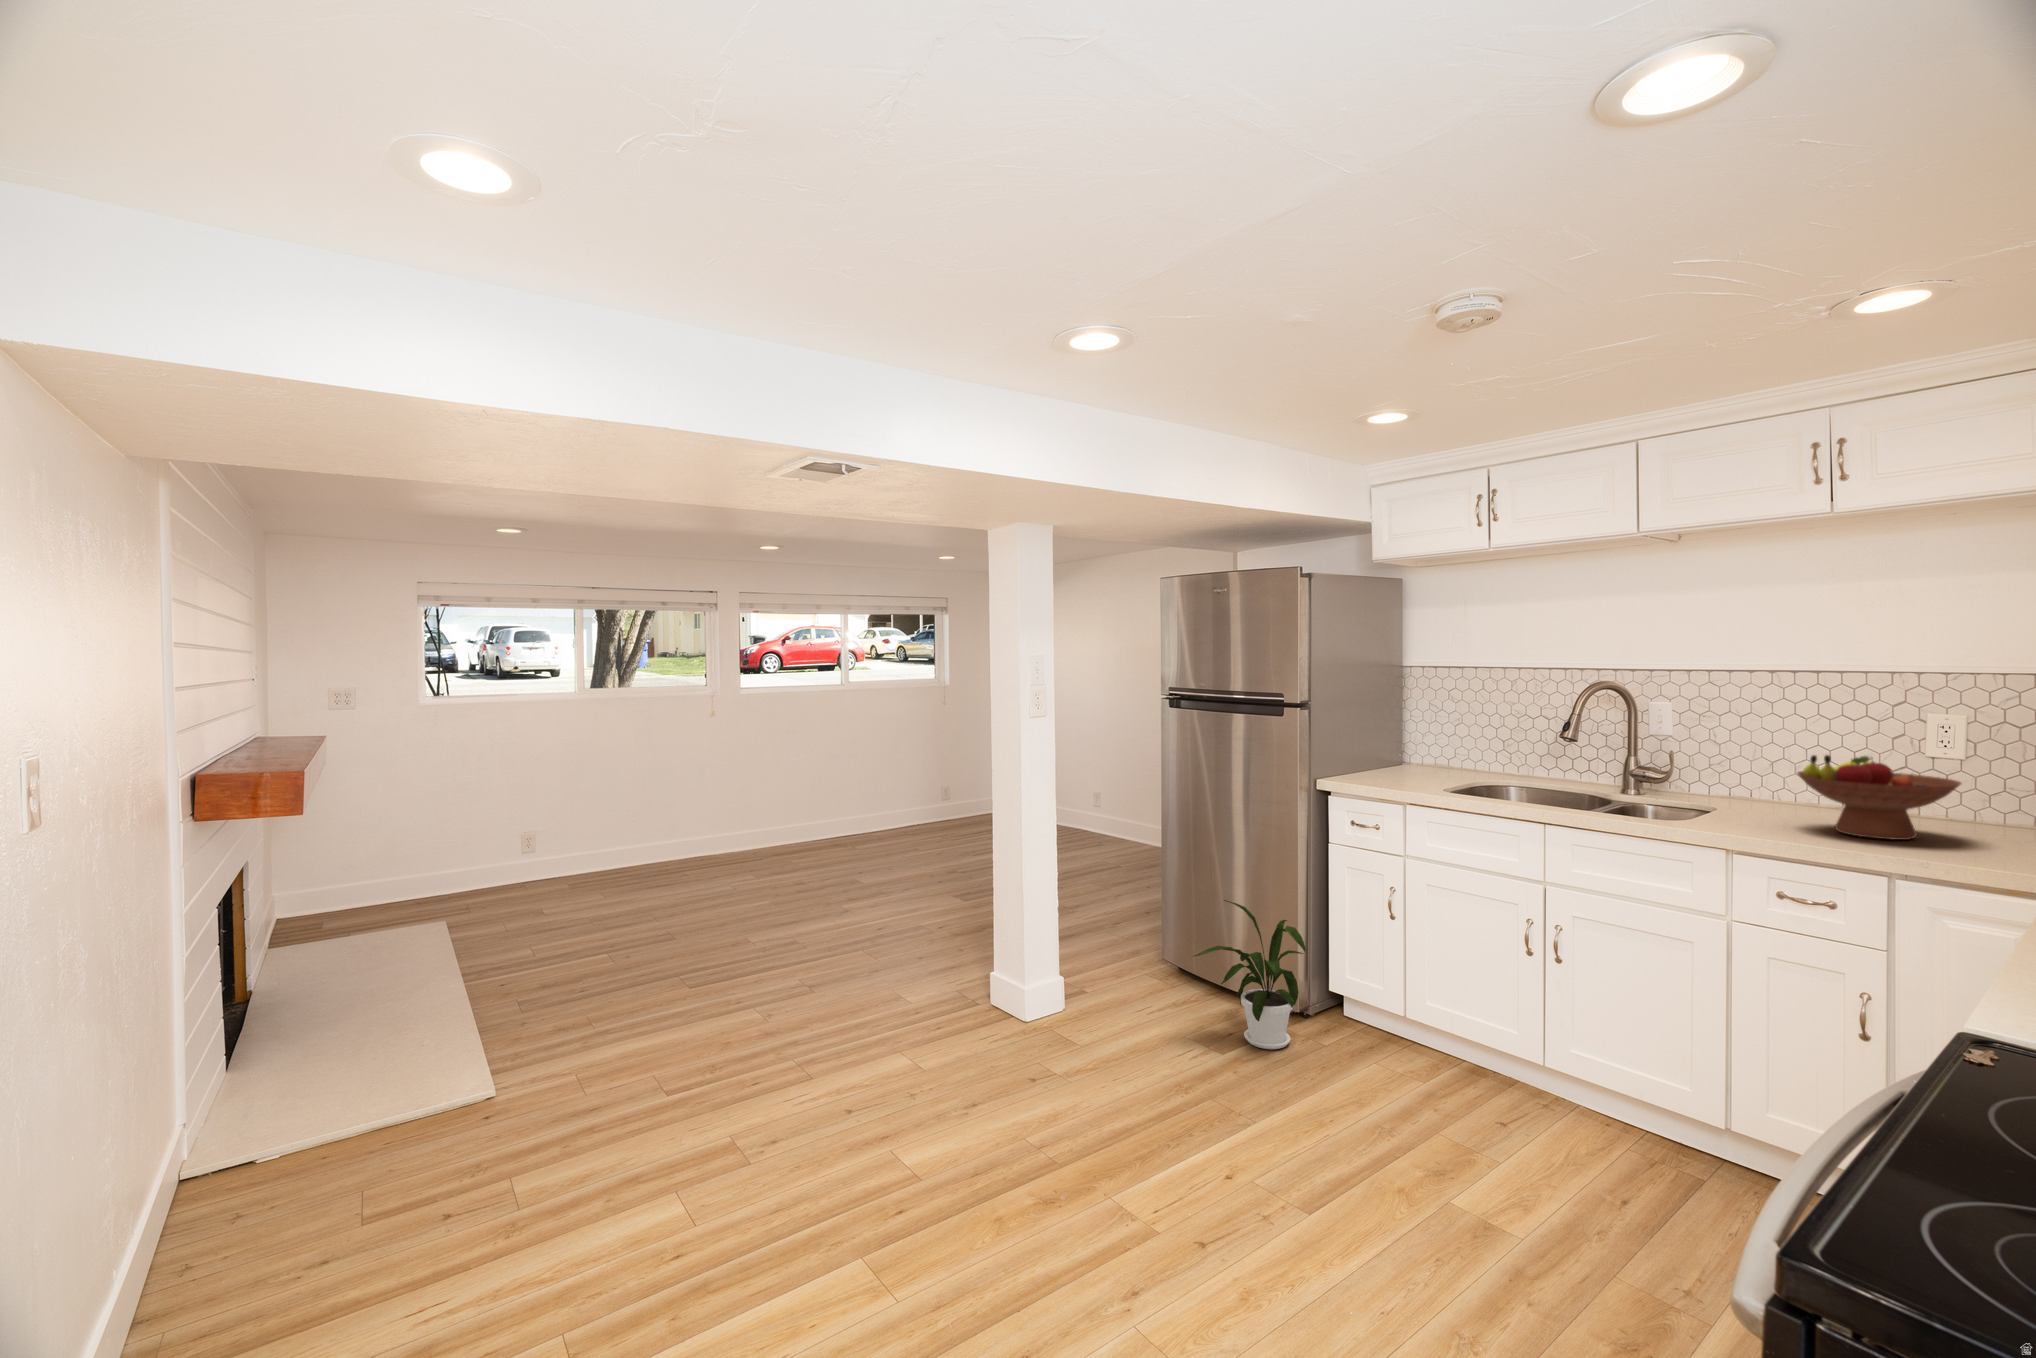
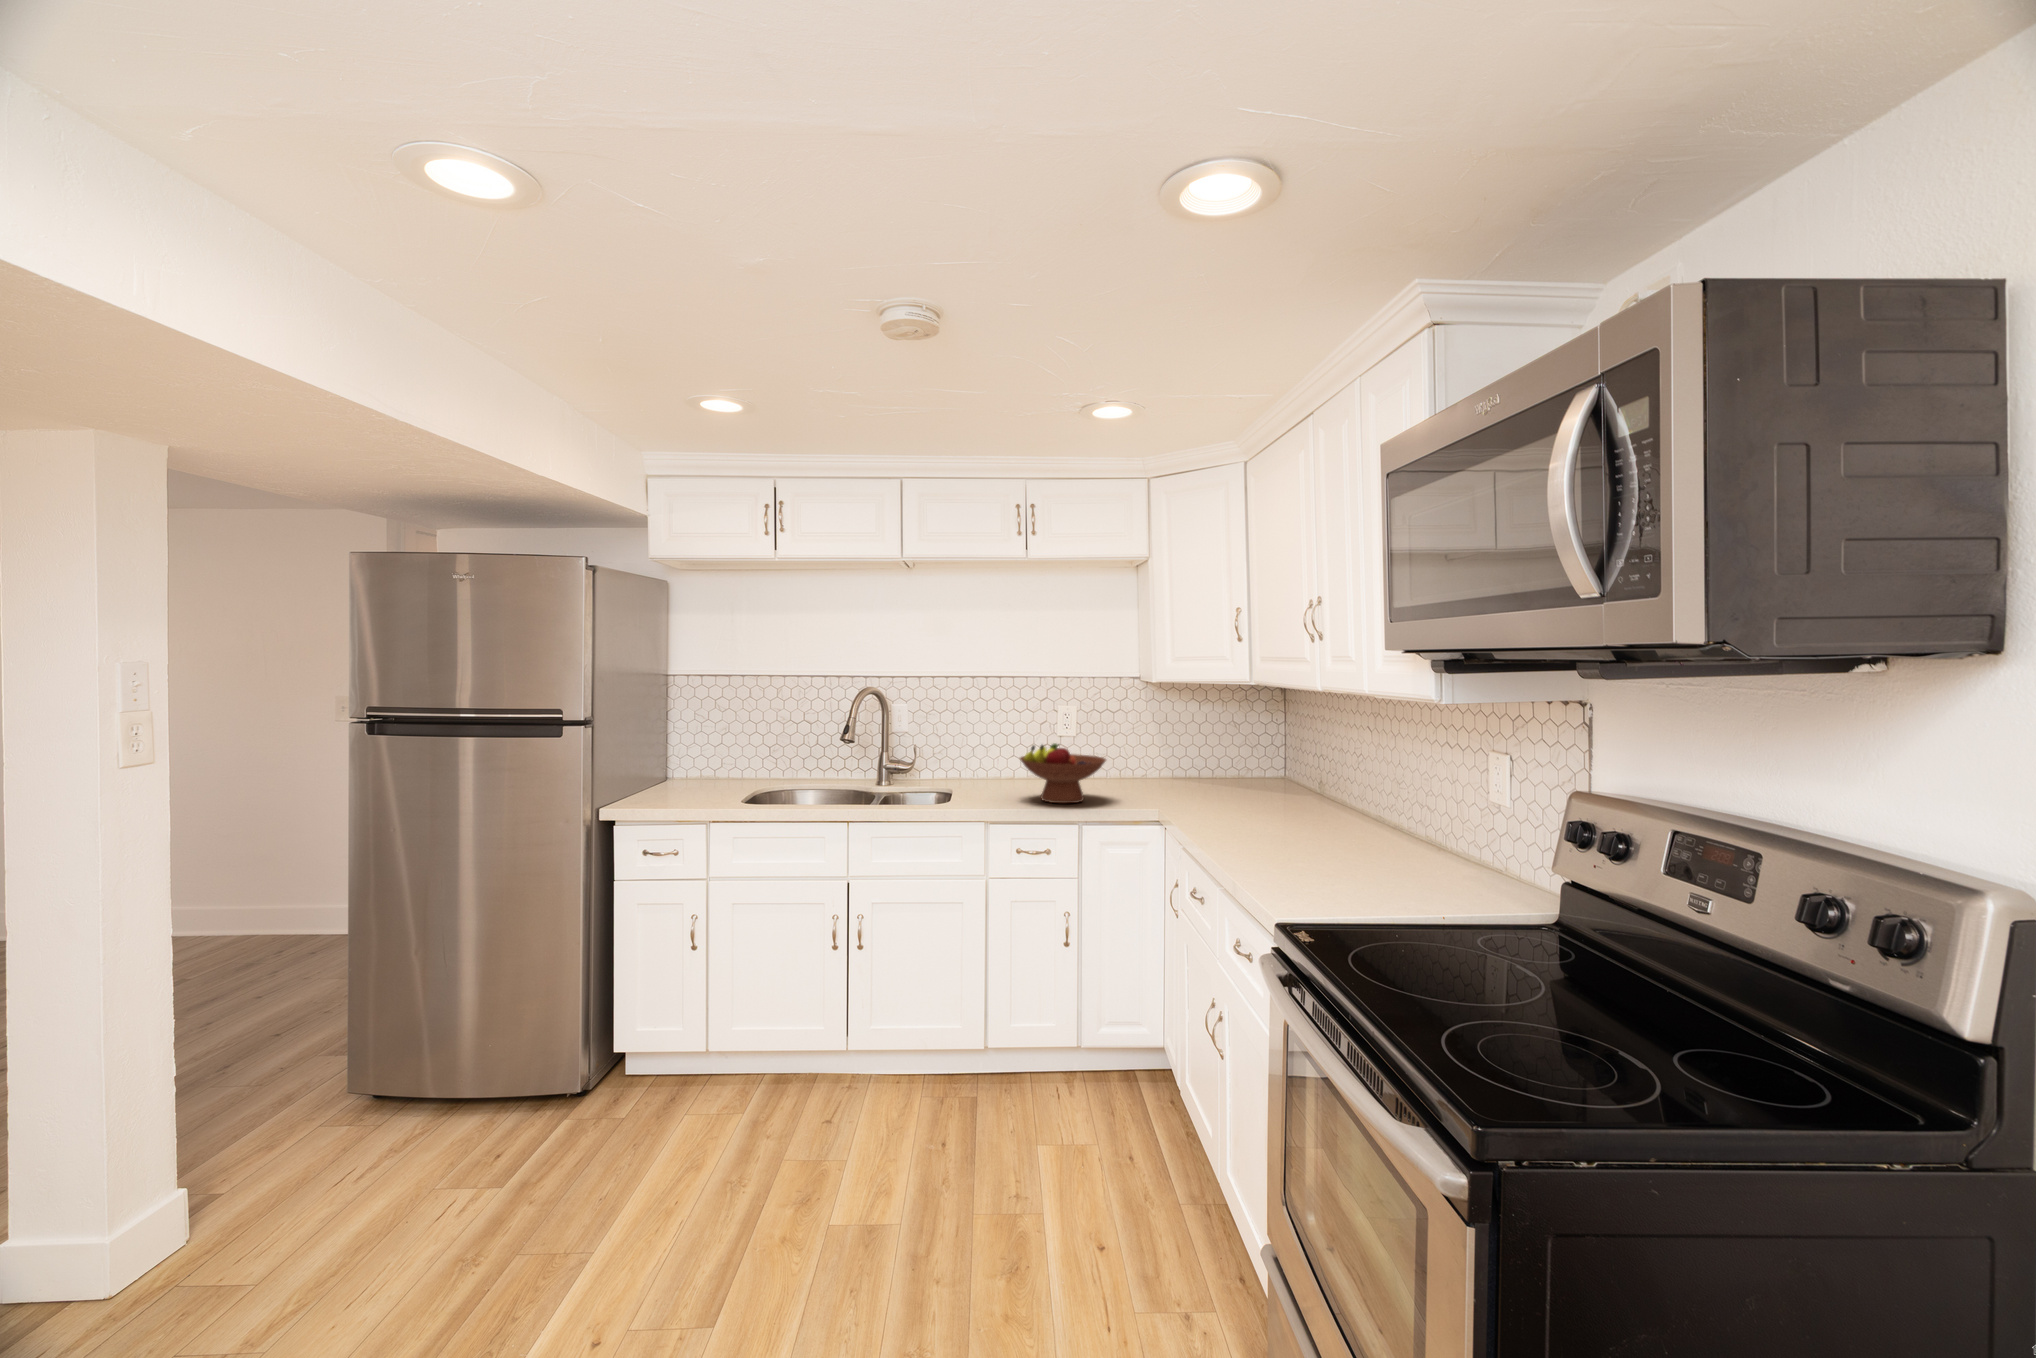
house plant: present [1194,900,1306,1049] -> none [455,981,616,1155]

